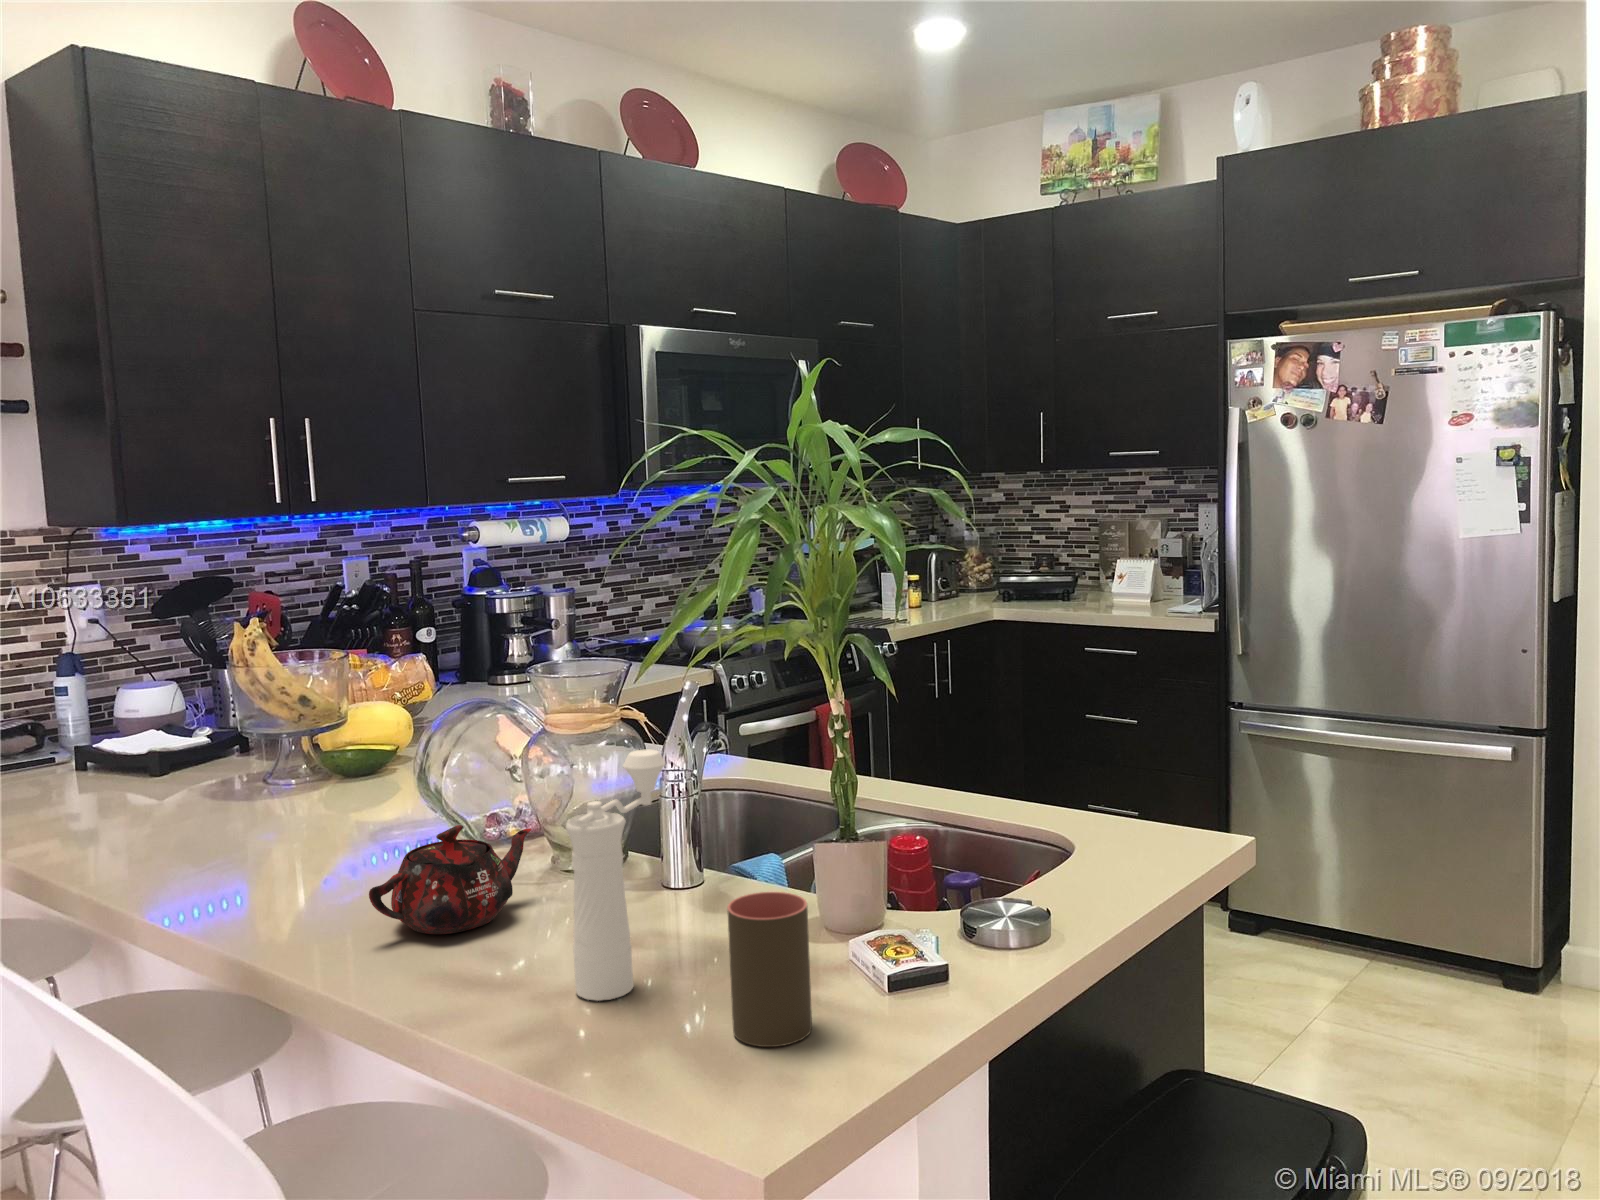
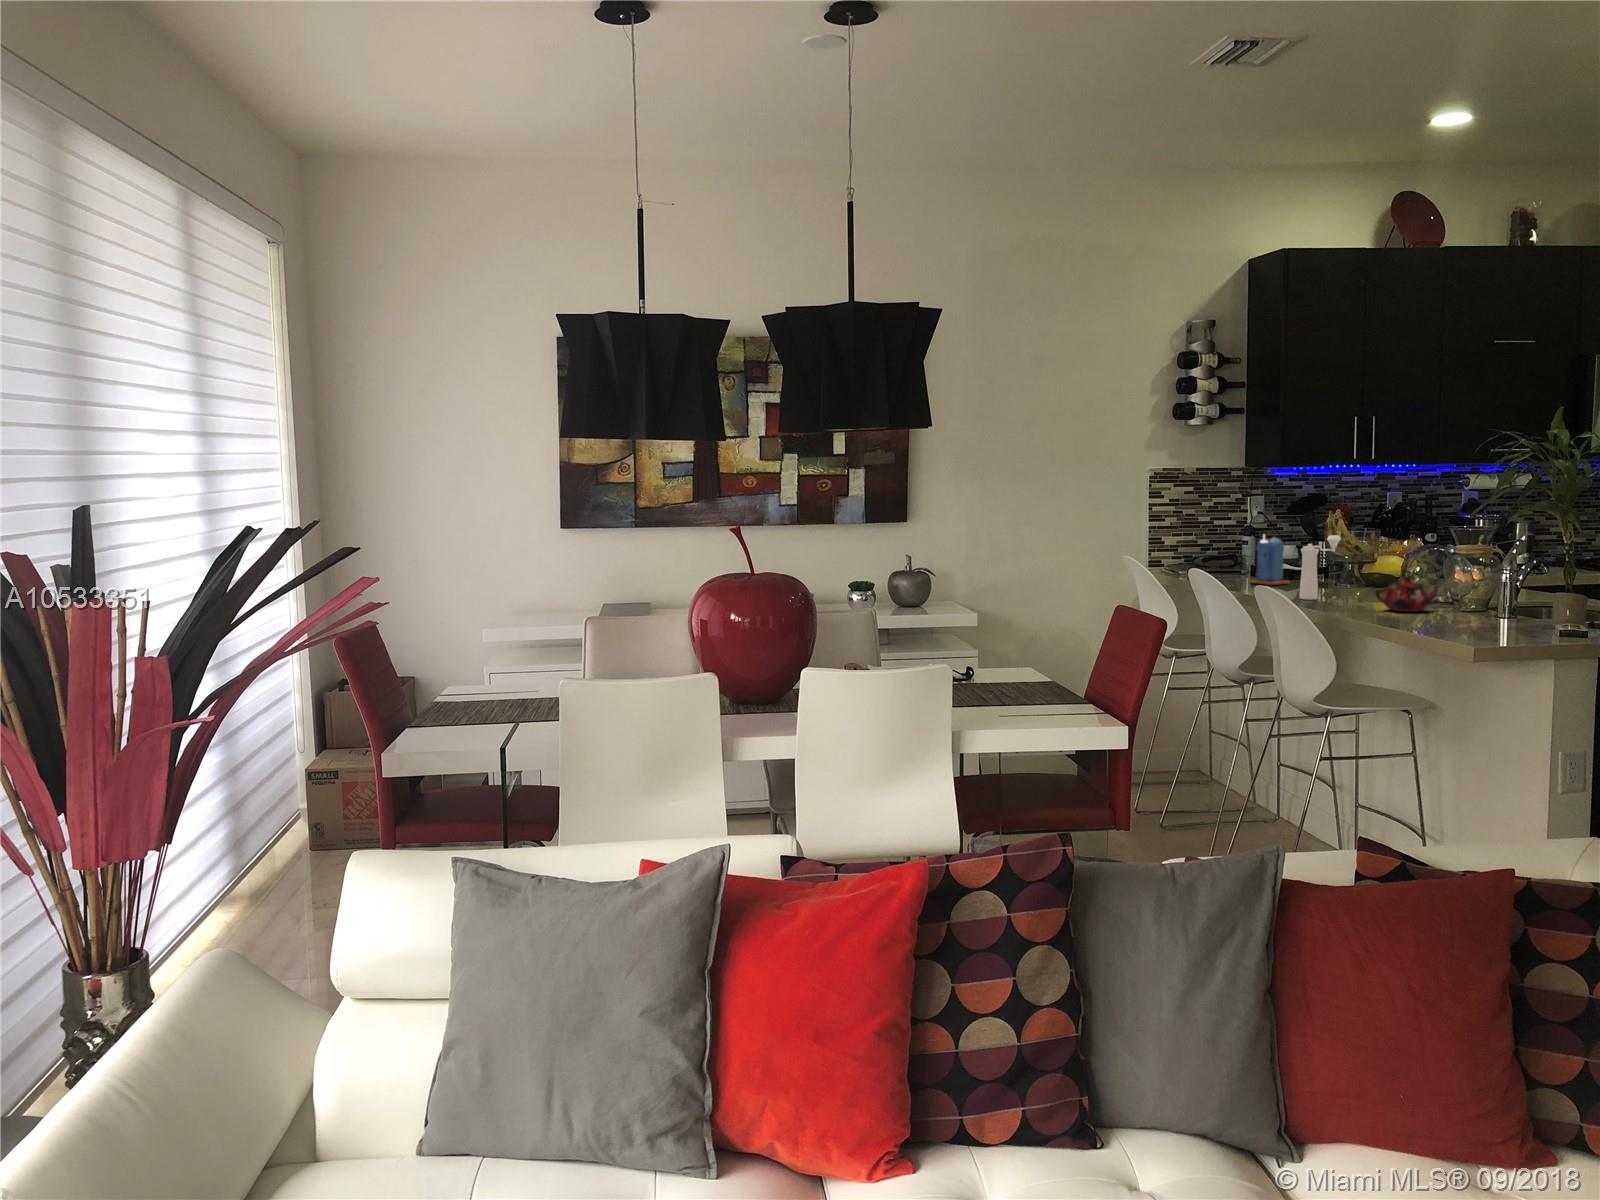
candle: none [55,691,160,814] -> present [1249,535,1290,585]
pepper mill: present [566,749,665,1001] -> present [1300,535,1341,600]
cup: present [727,892,812,1047] -> none [1489,587,1521,631]

